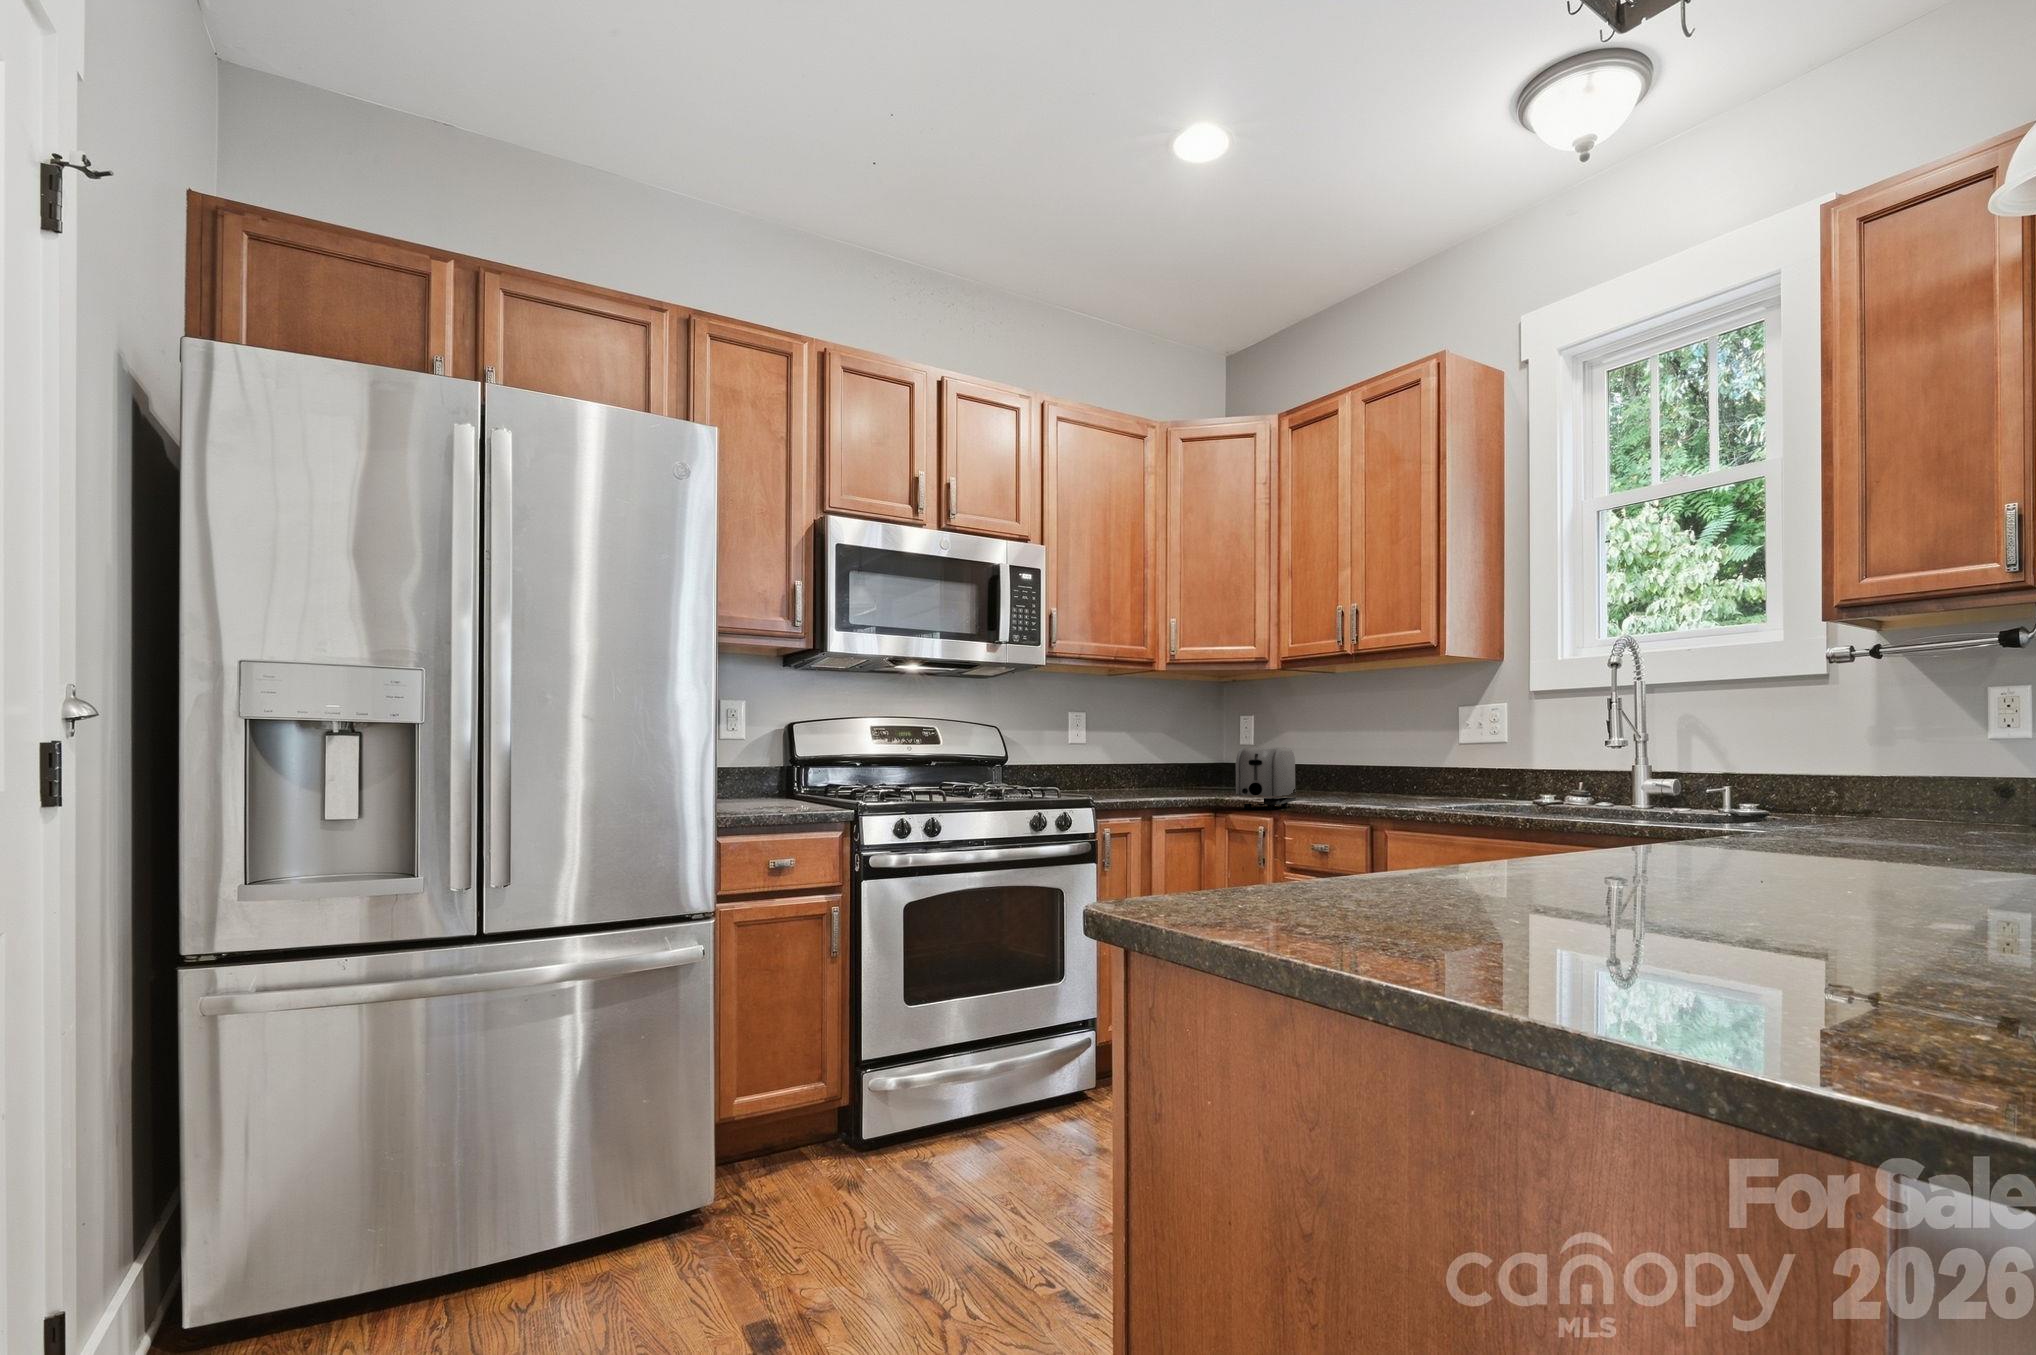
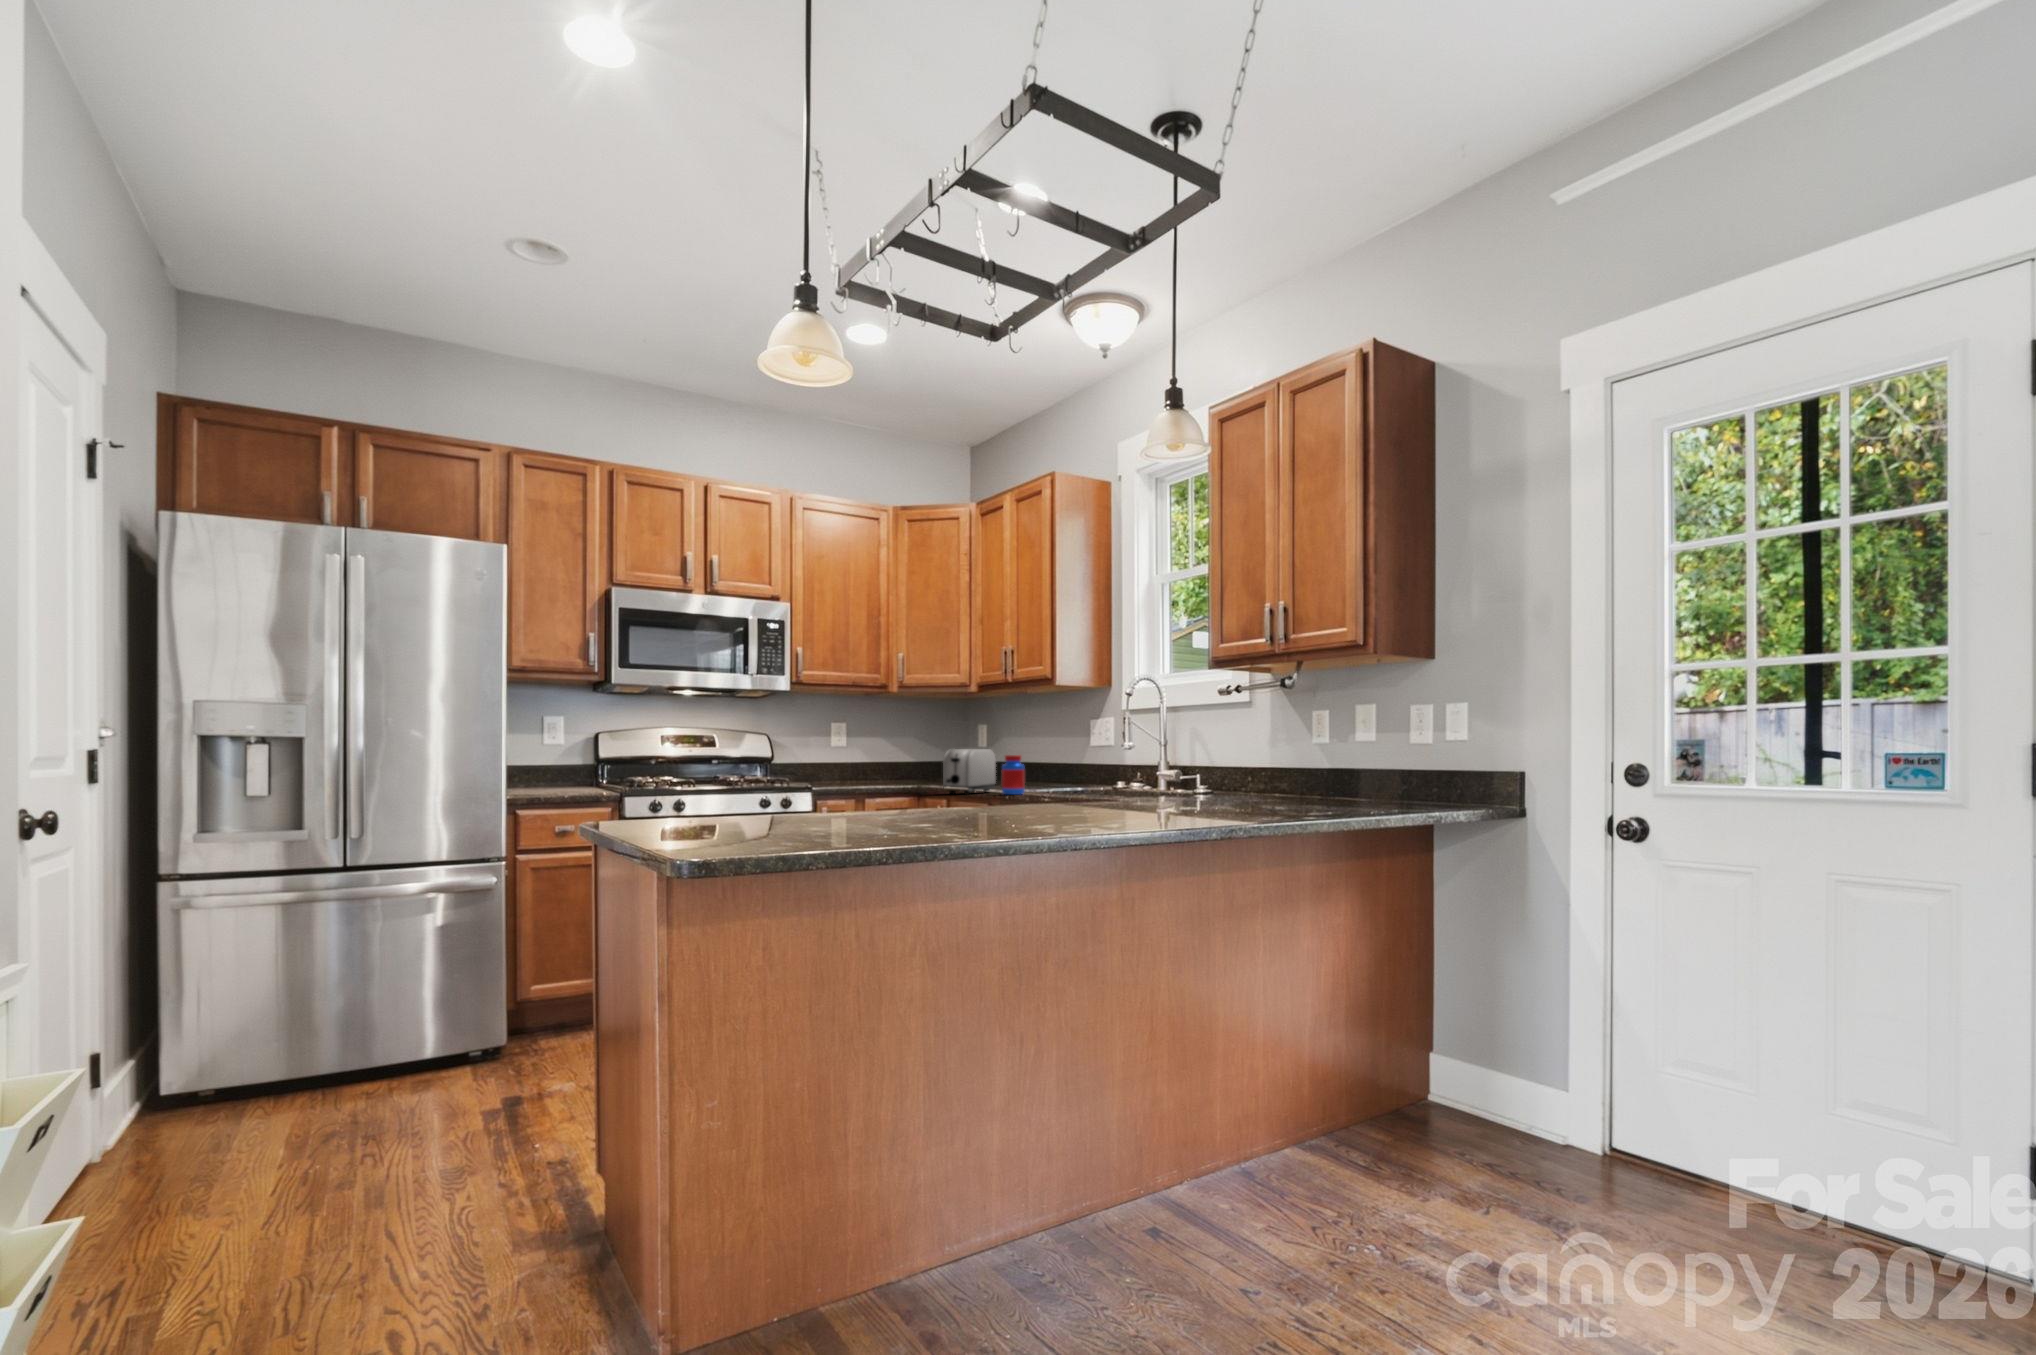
jar: none [1341,757,1375,812] -> present [1002,755,1025,795]

